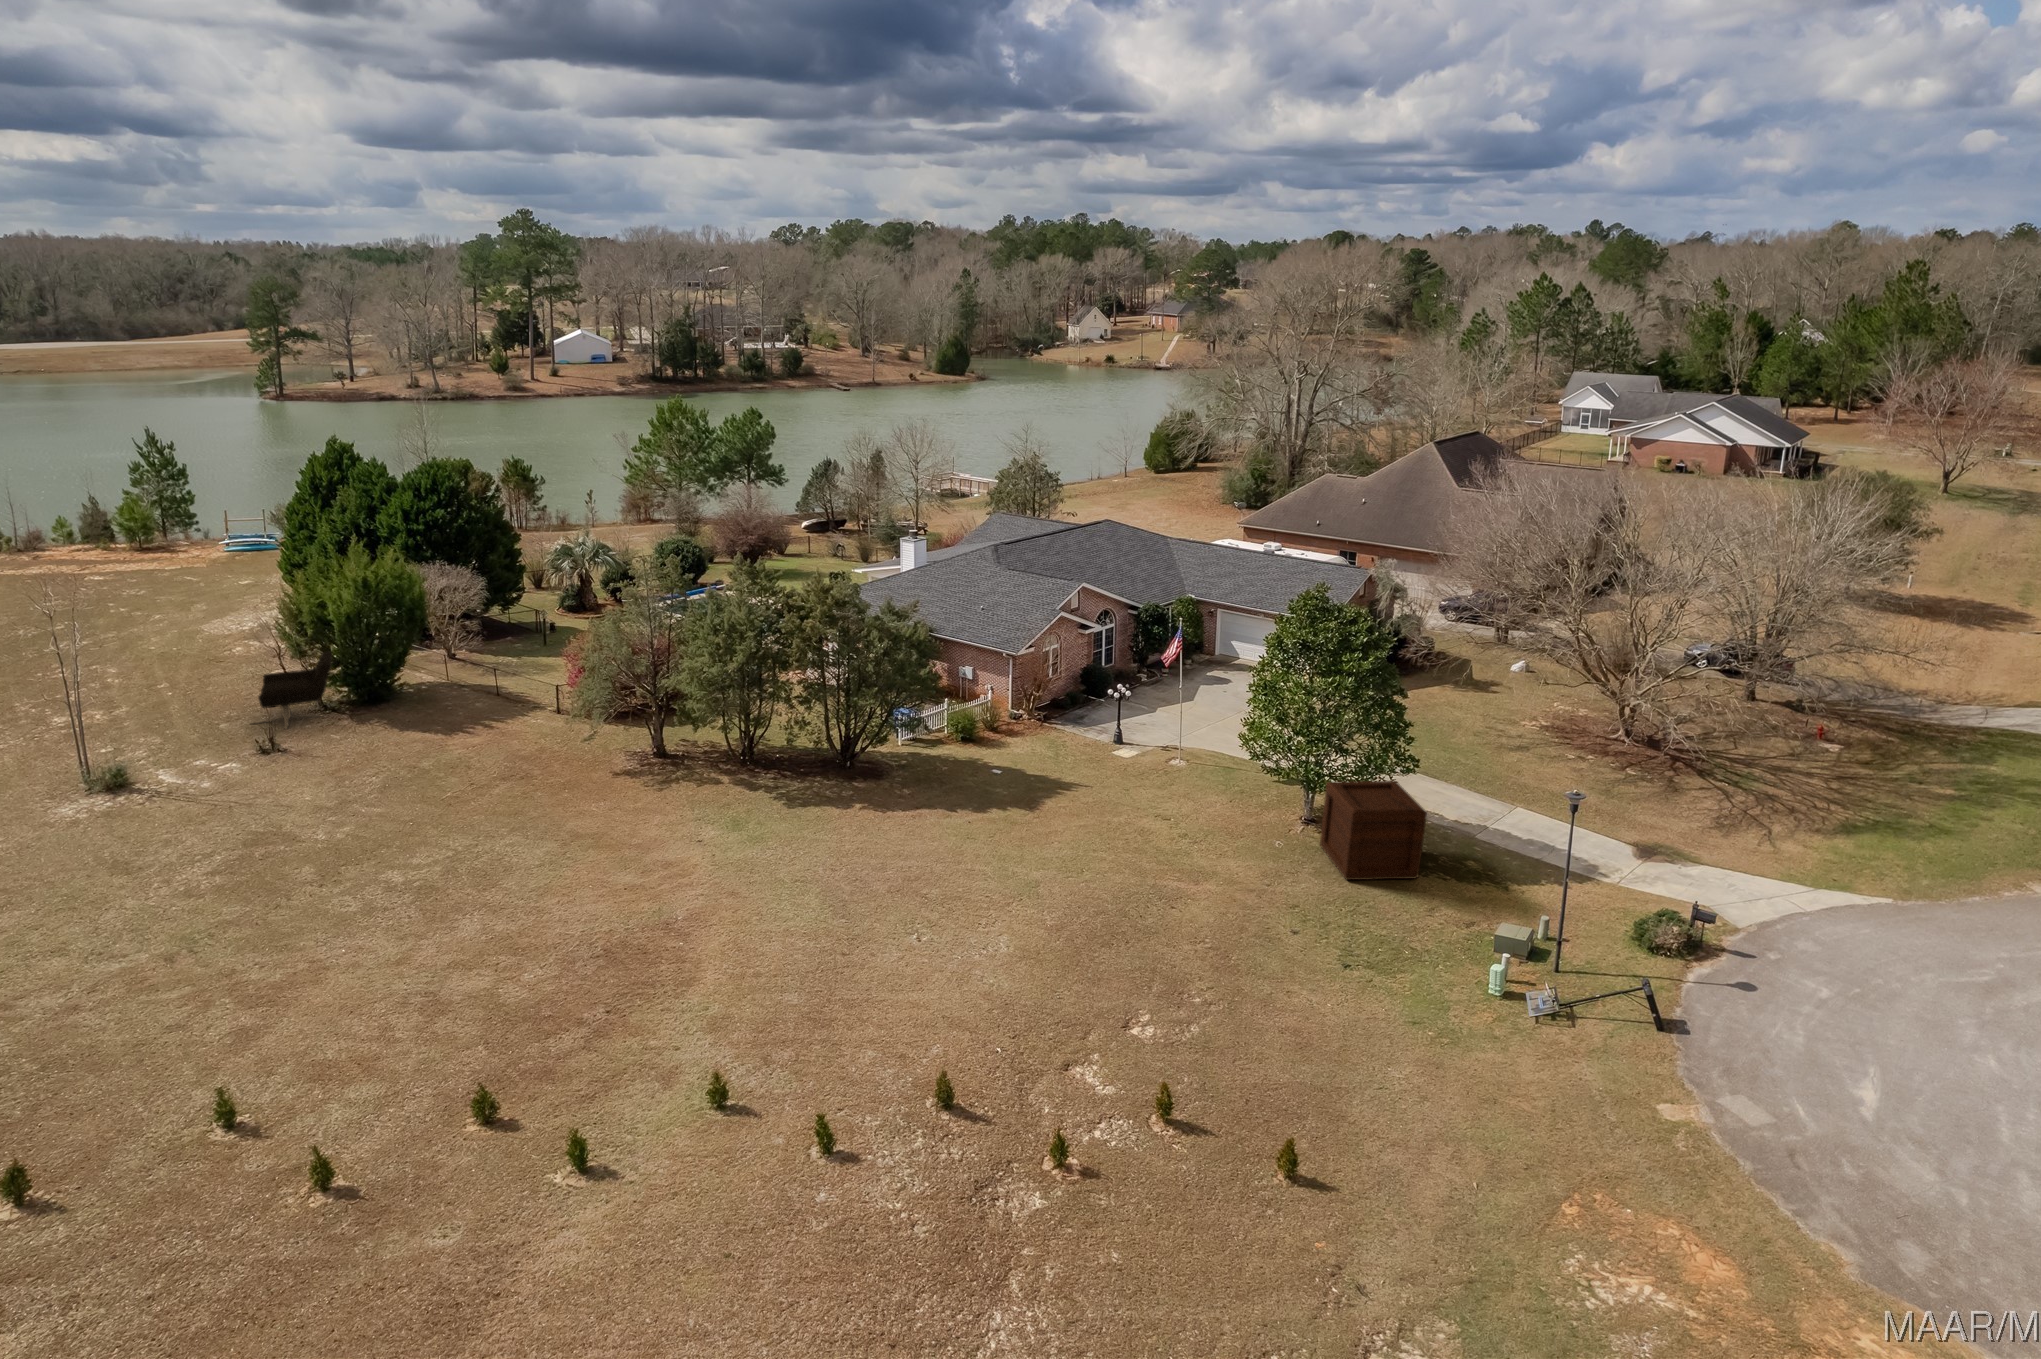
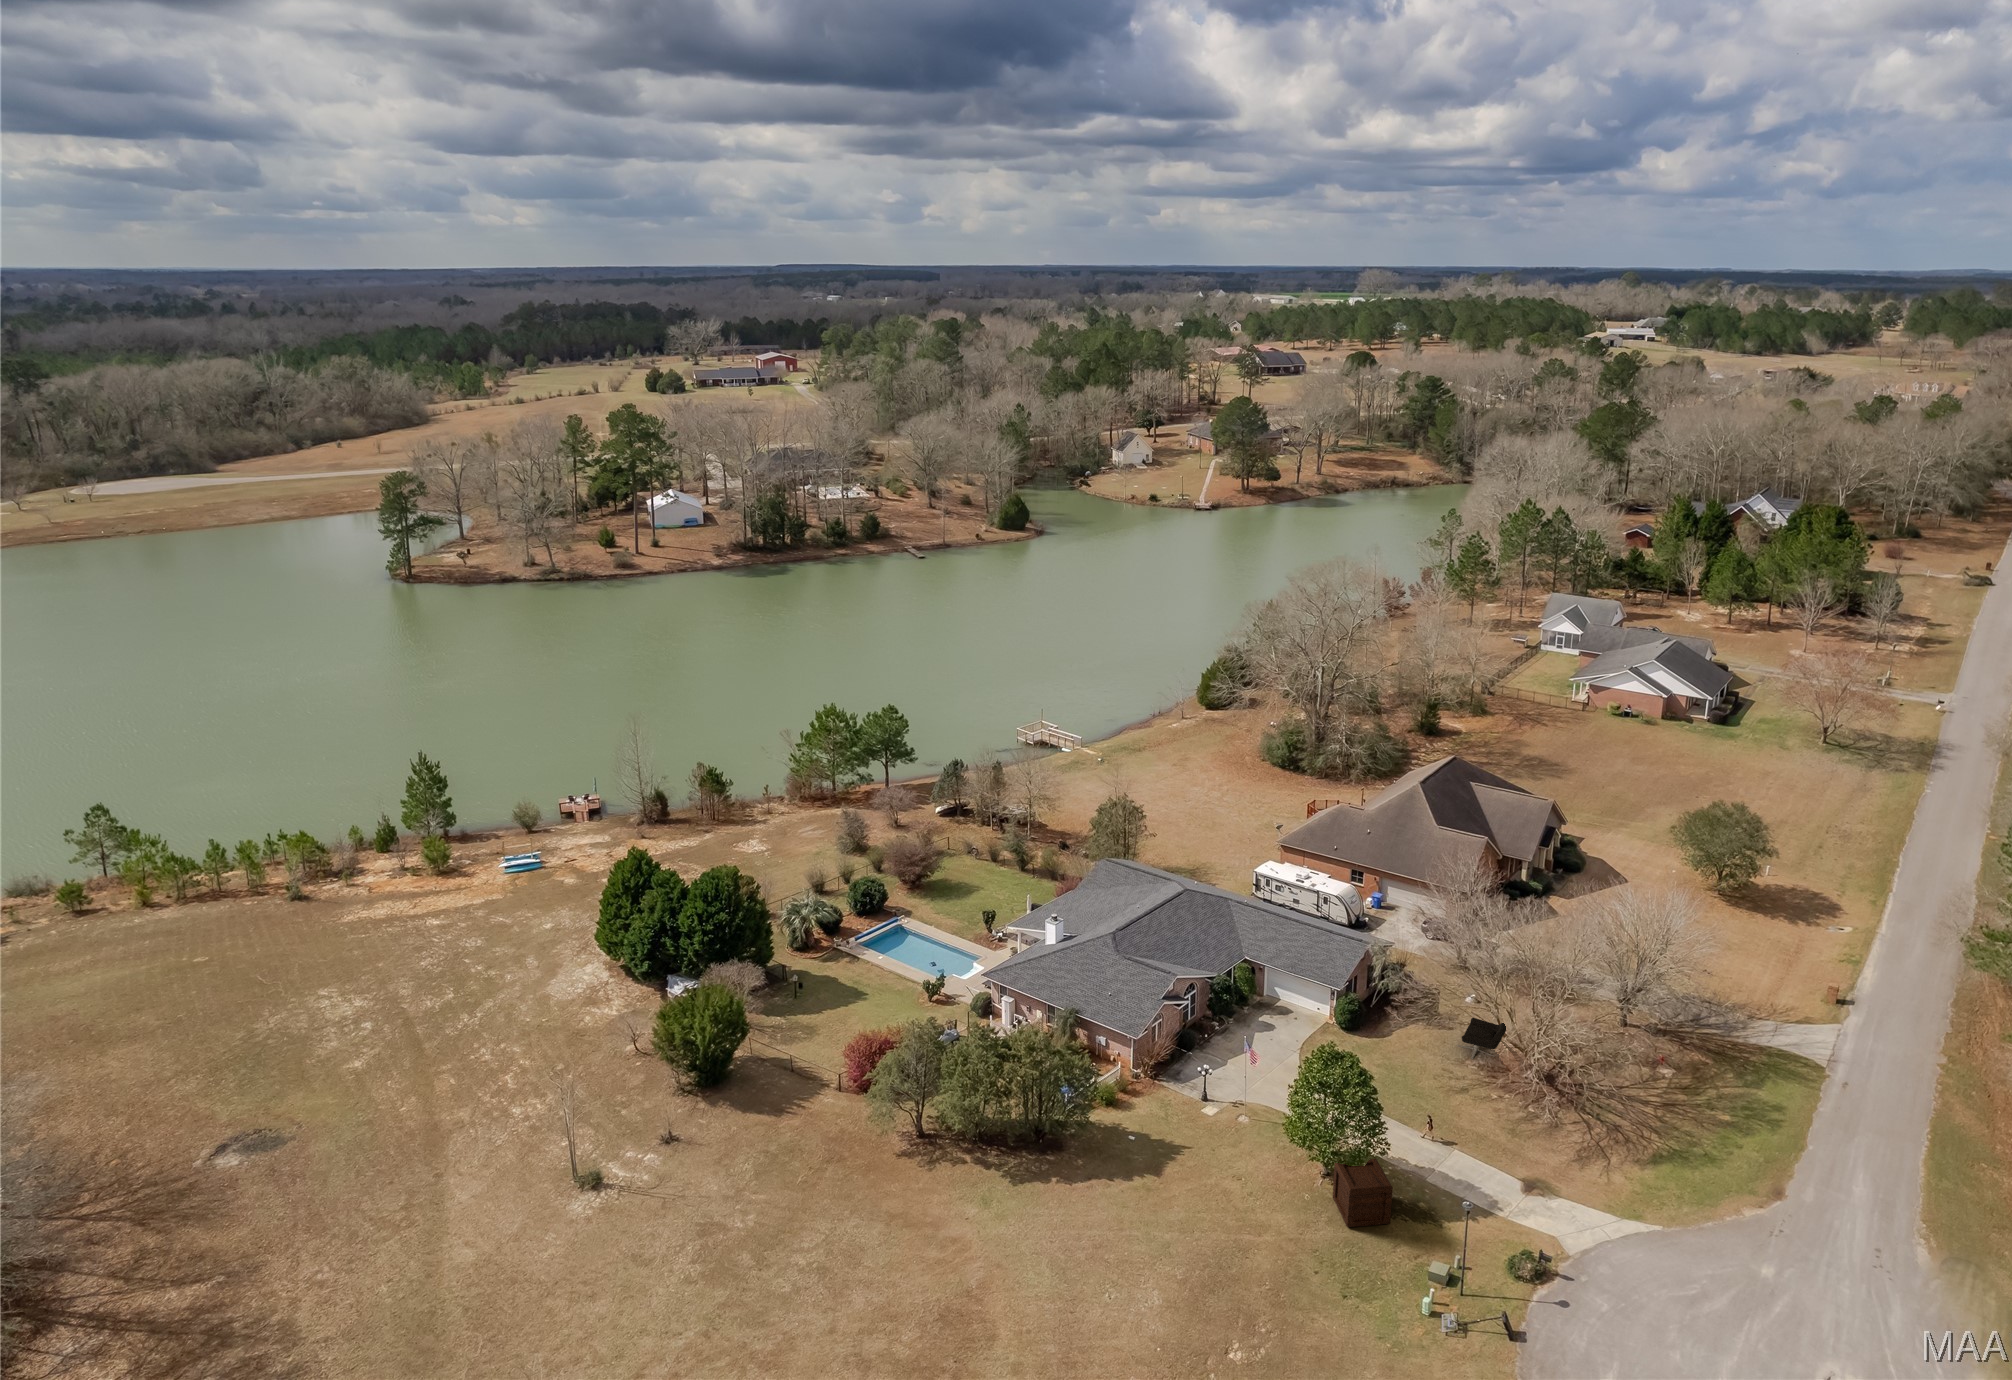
lounge chair: present [251,651,332,729] -> present [1457,1018,1506,1059]

